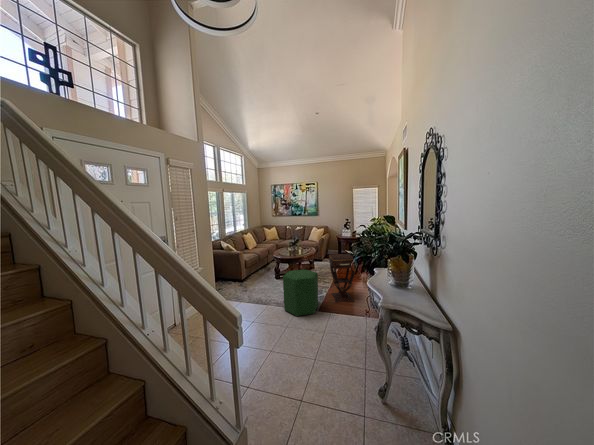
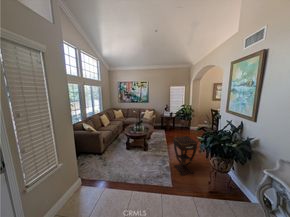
ottoman: present [283,269,318,316] -> none [145,152,173,199]

